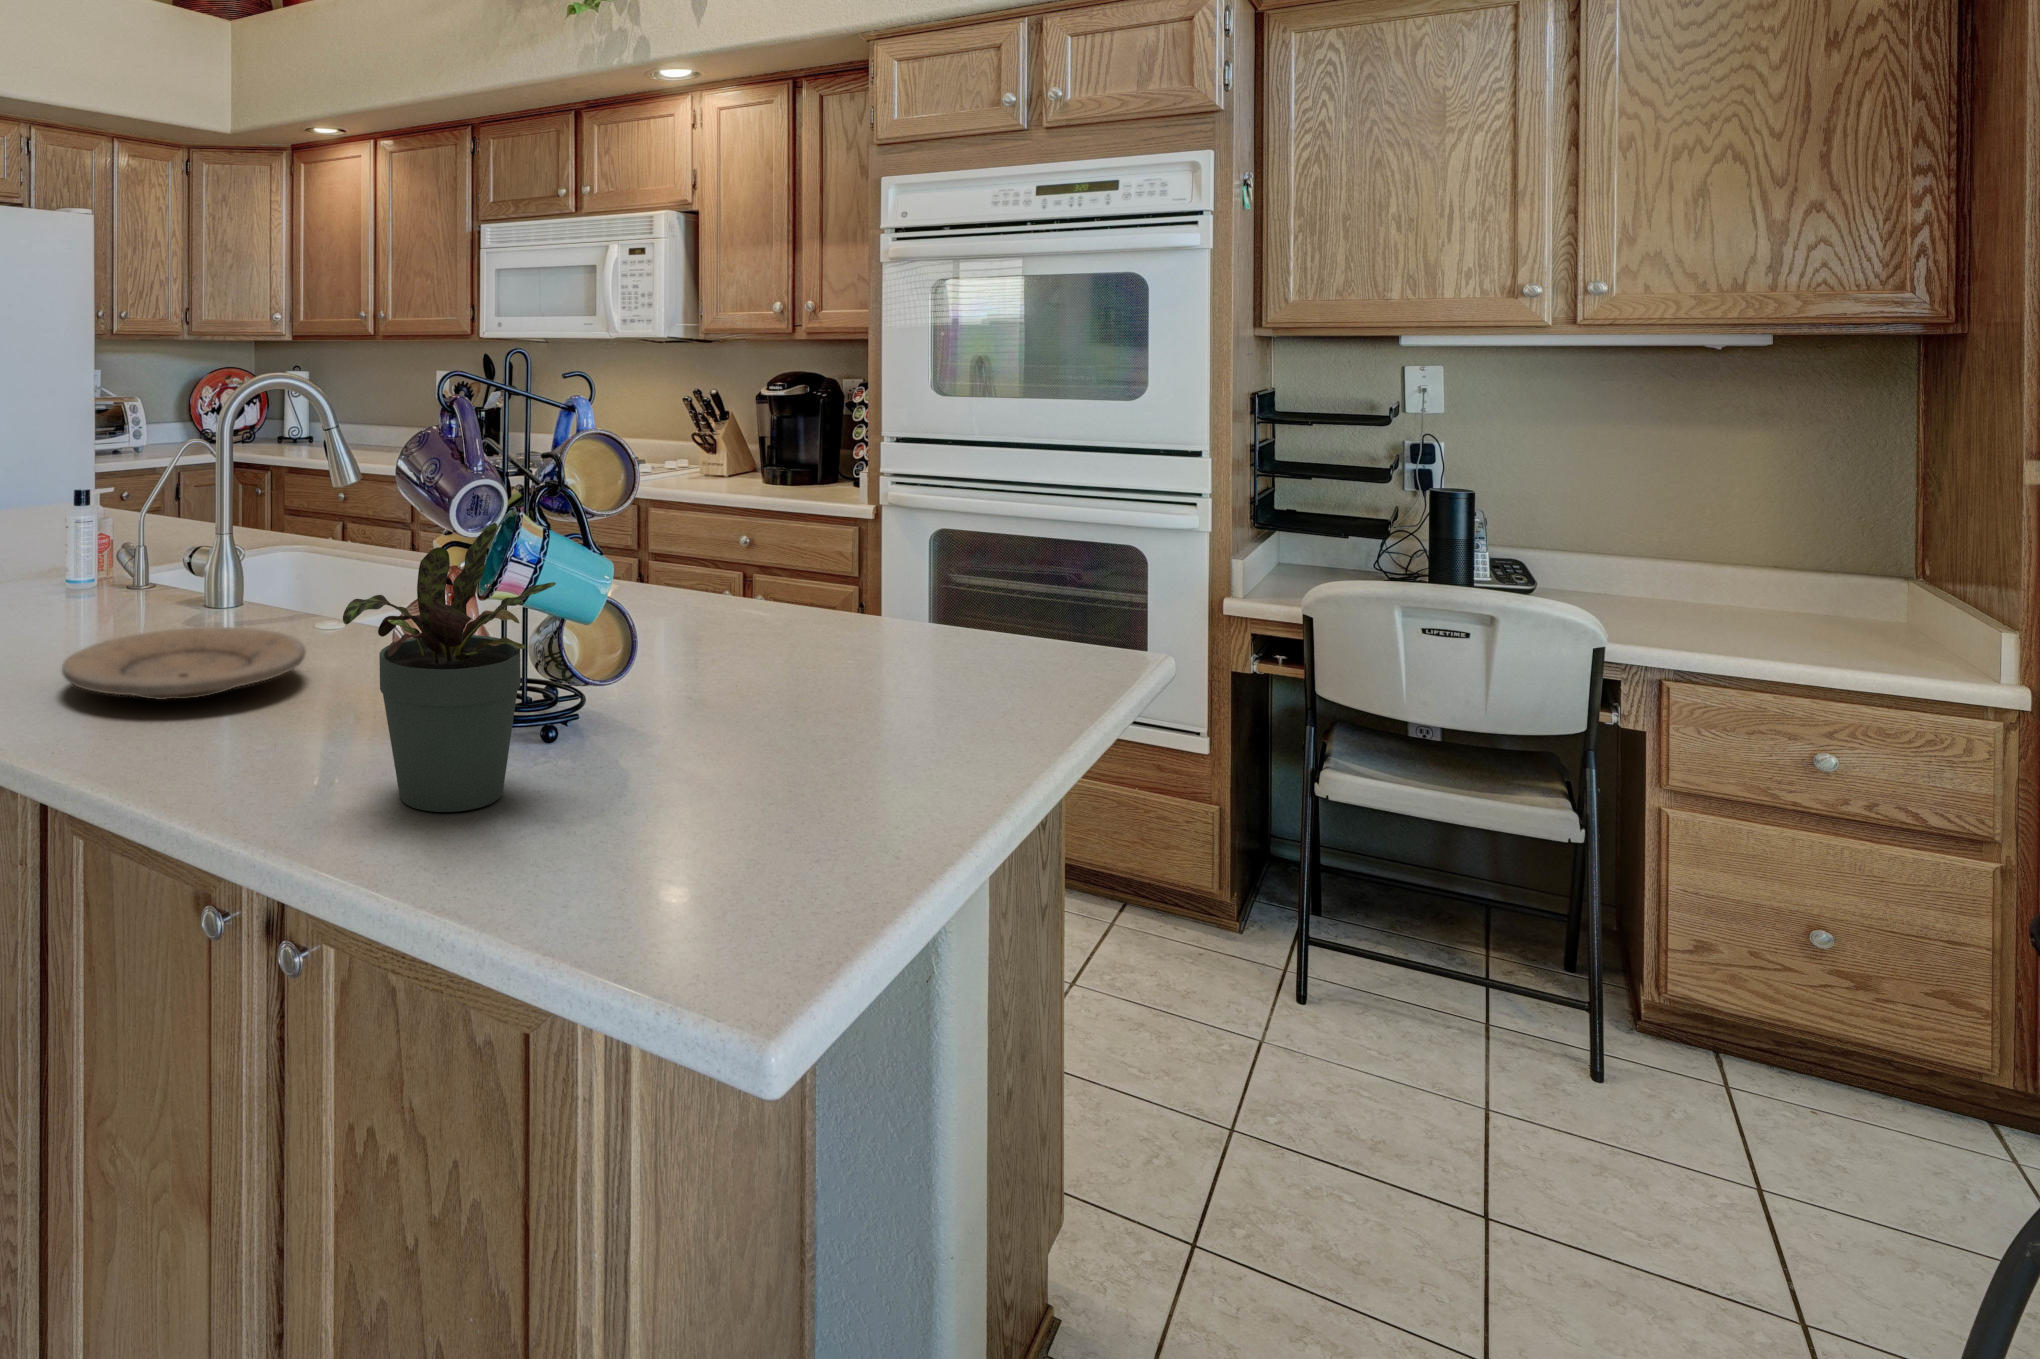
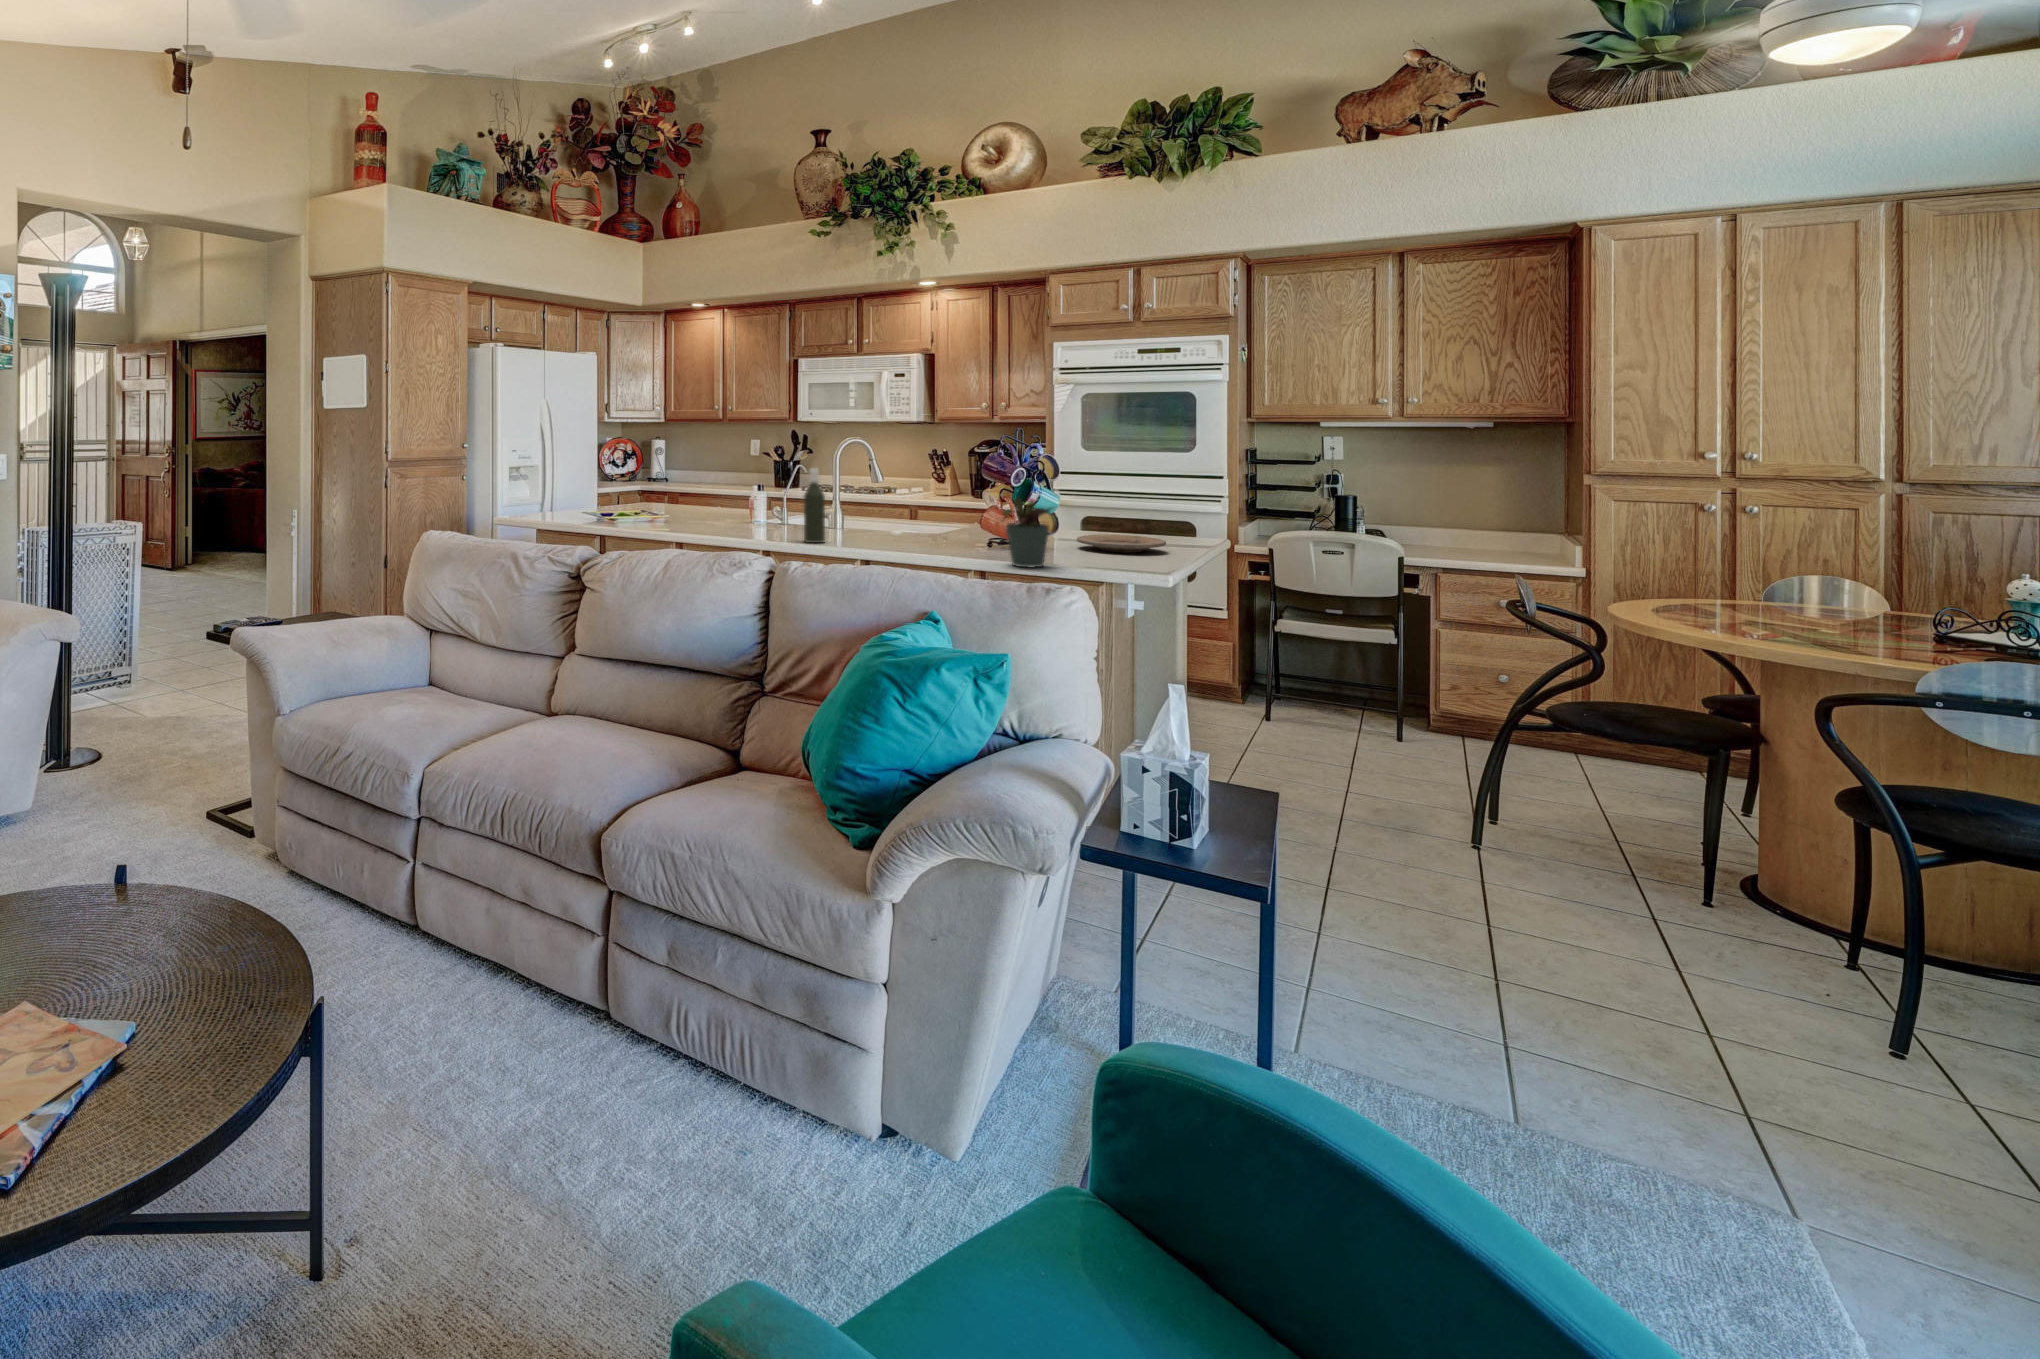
bottle: none [40,437,103,648] -> present [804,469,825,543]
plate: present [62,627,306,700] -> present [1077,534,1166,552]

